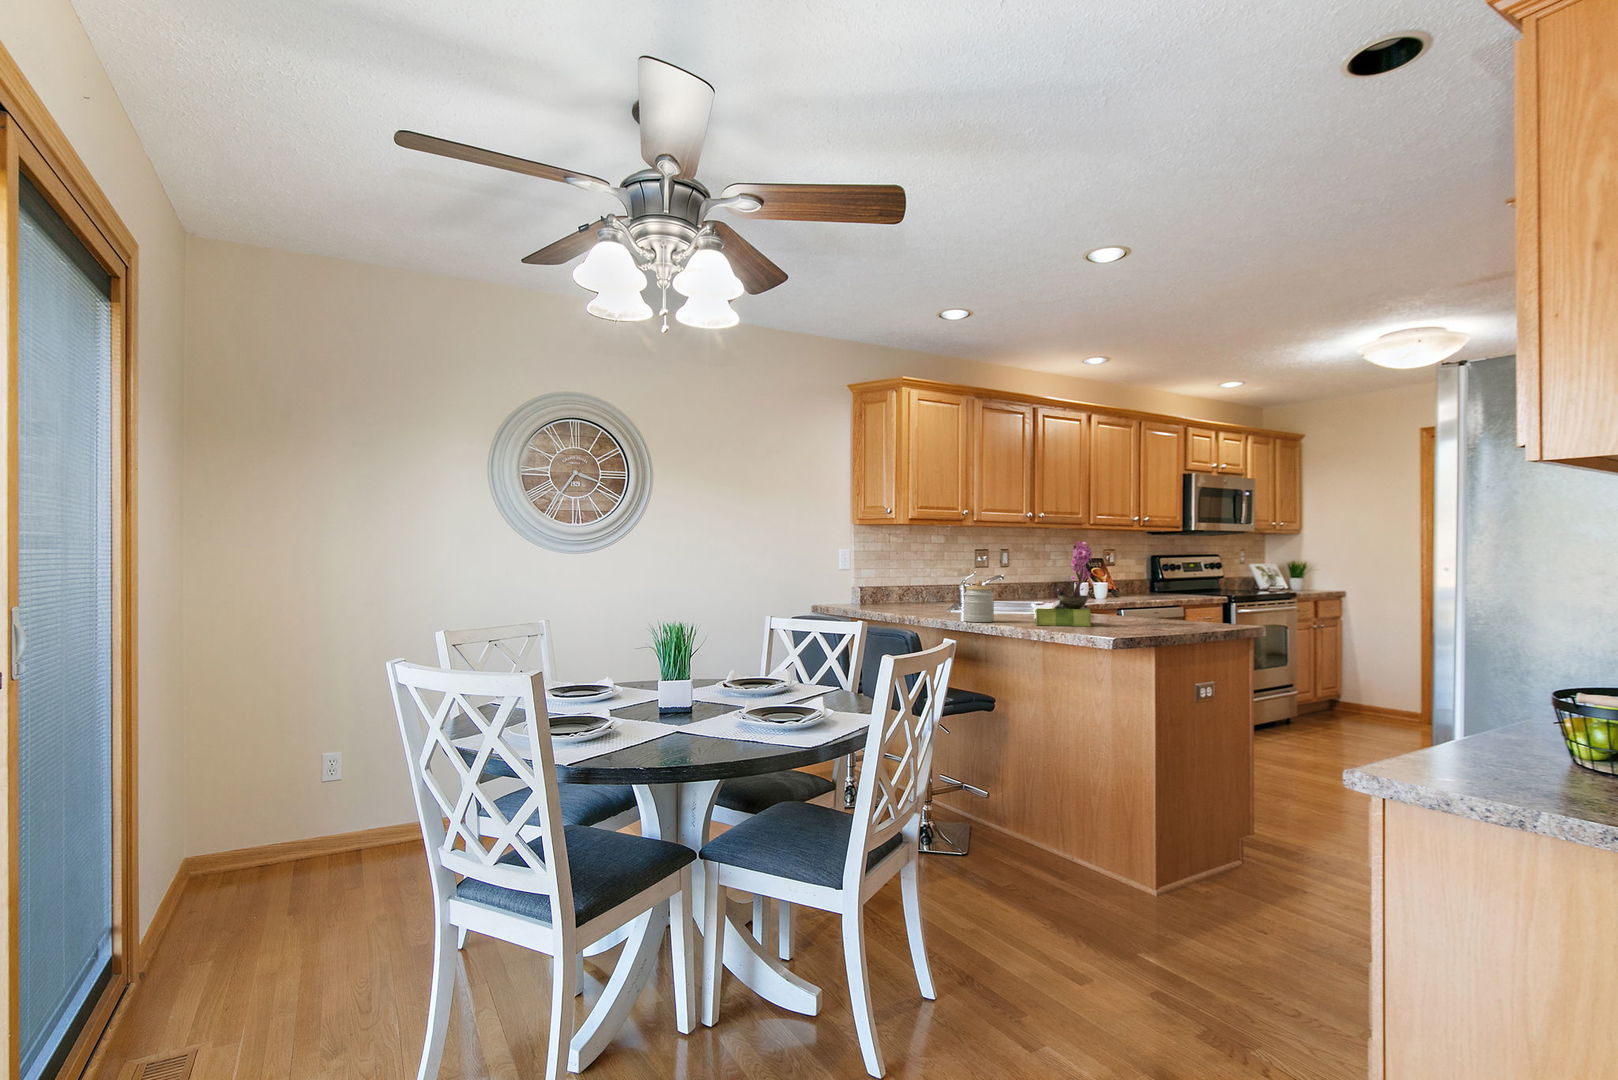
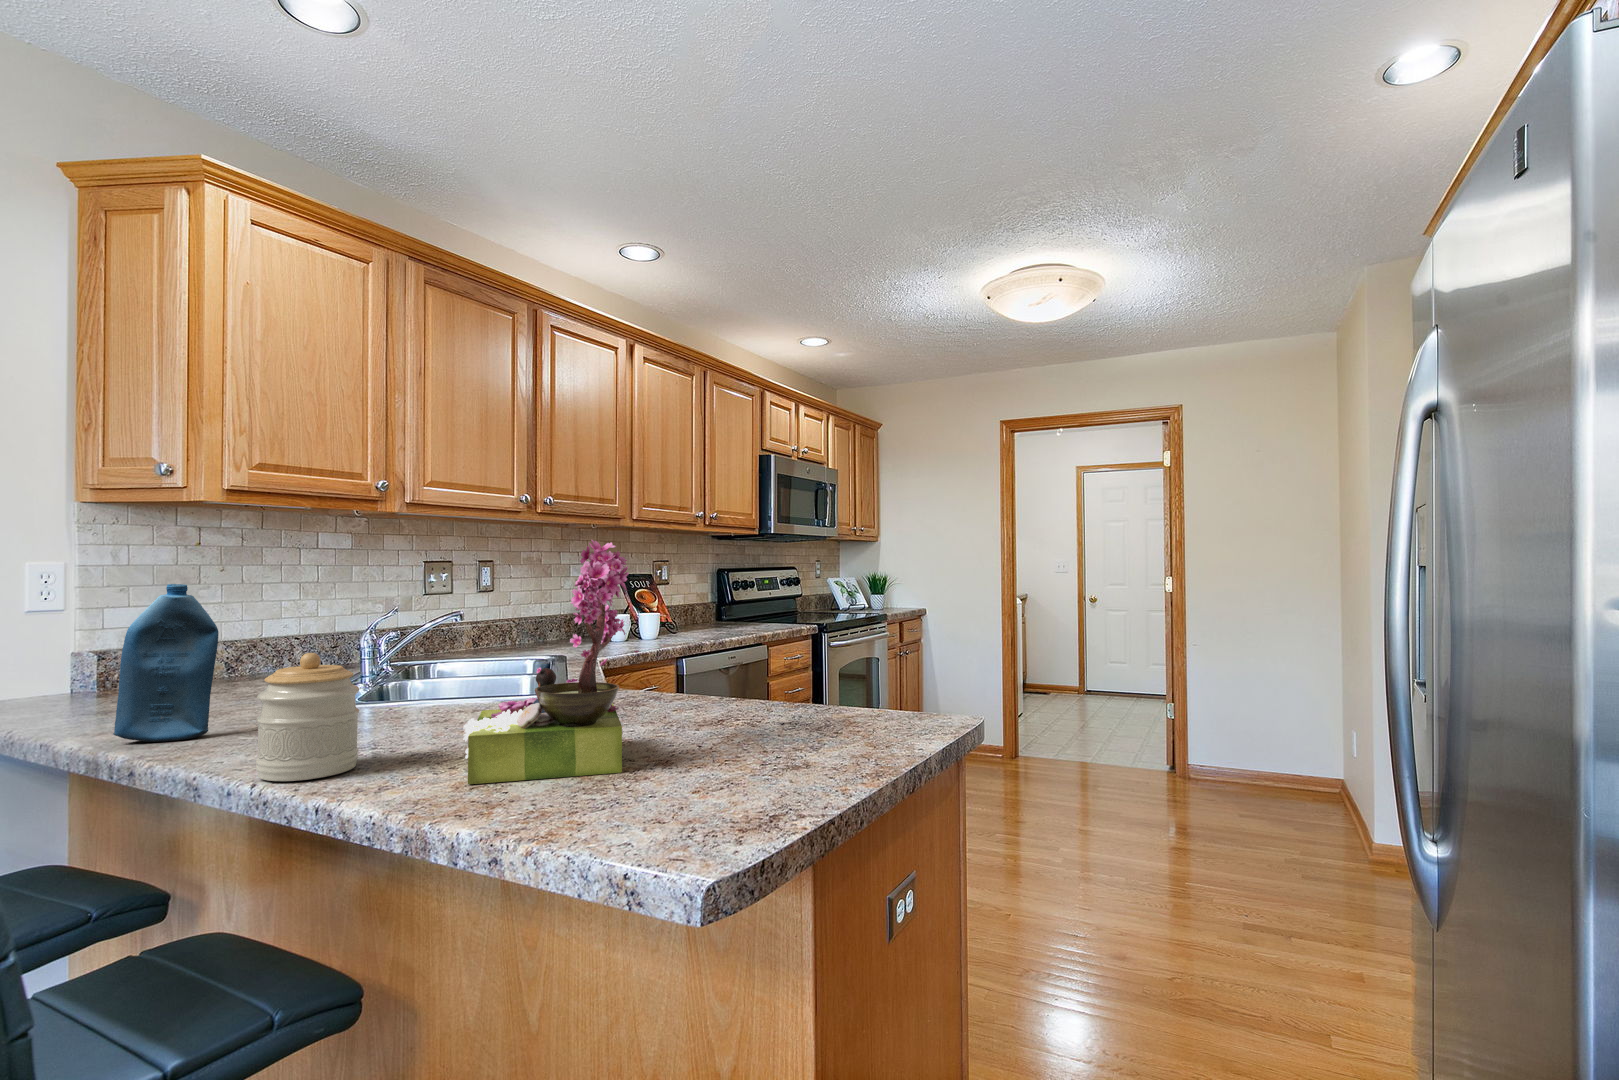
bottle: none [899,557,929,615] -> present [113,584,219,742]

